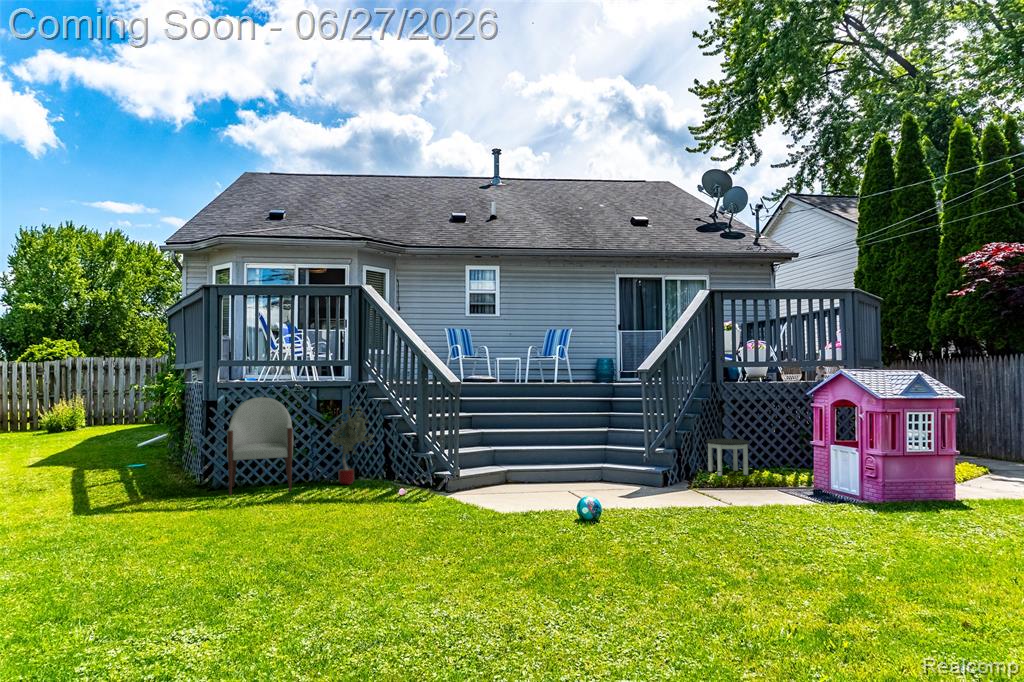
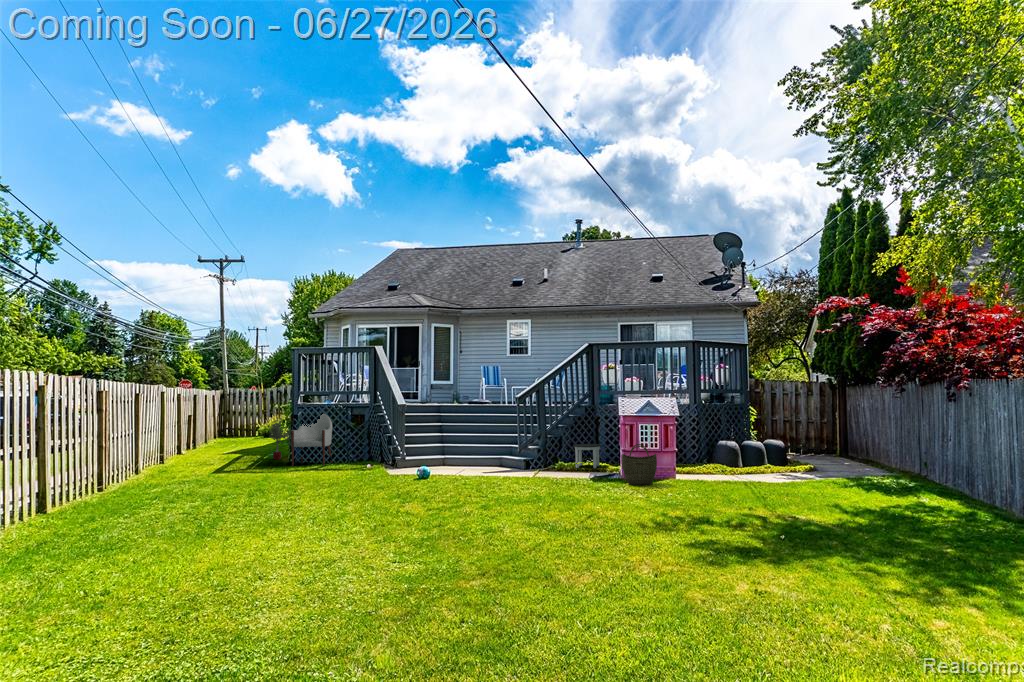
potted tree: present [331,406,373,485] -> present [270,418,290,460]
woven basket: none [903,443,966,509] -> present [622,444,657,485]

